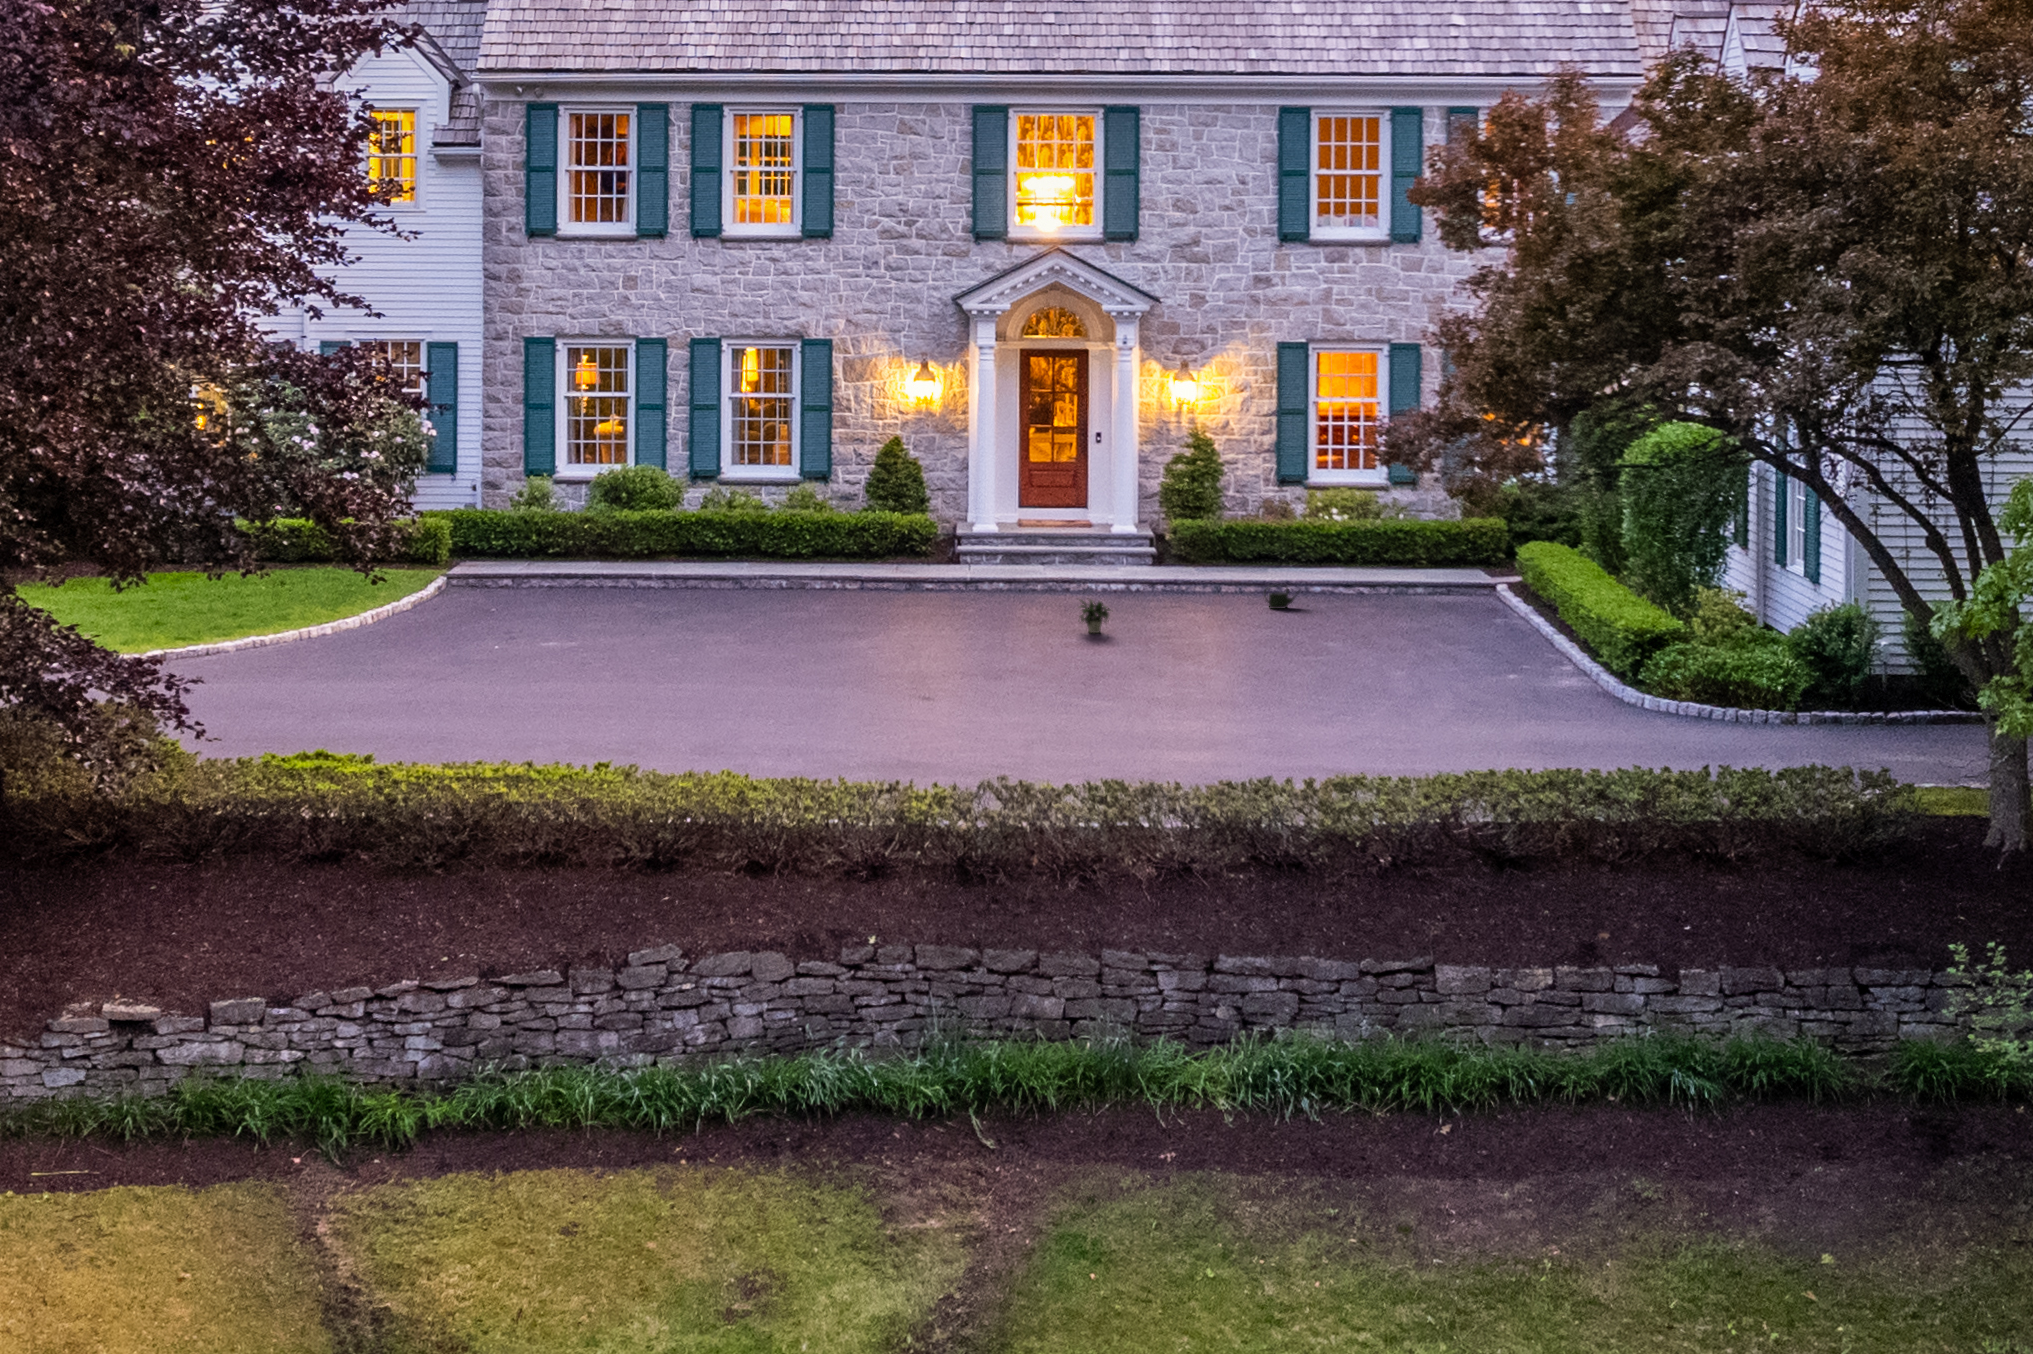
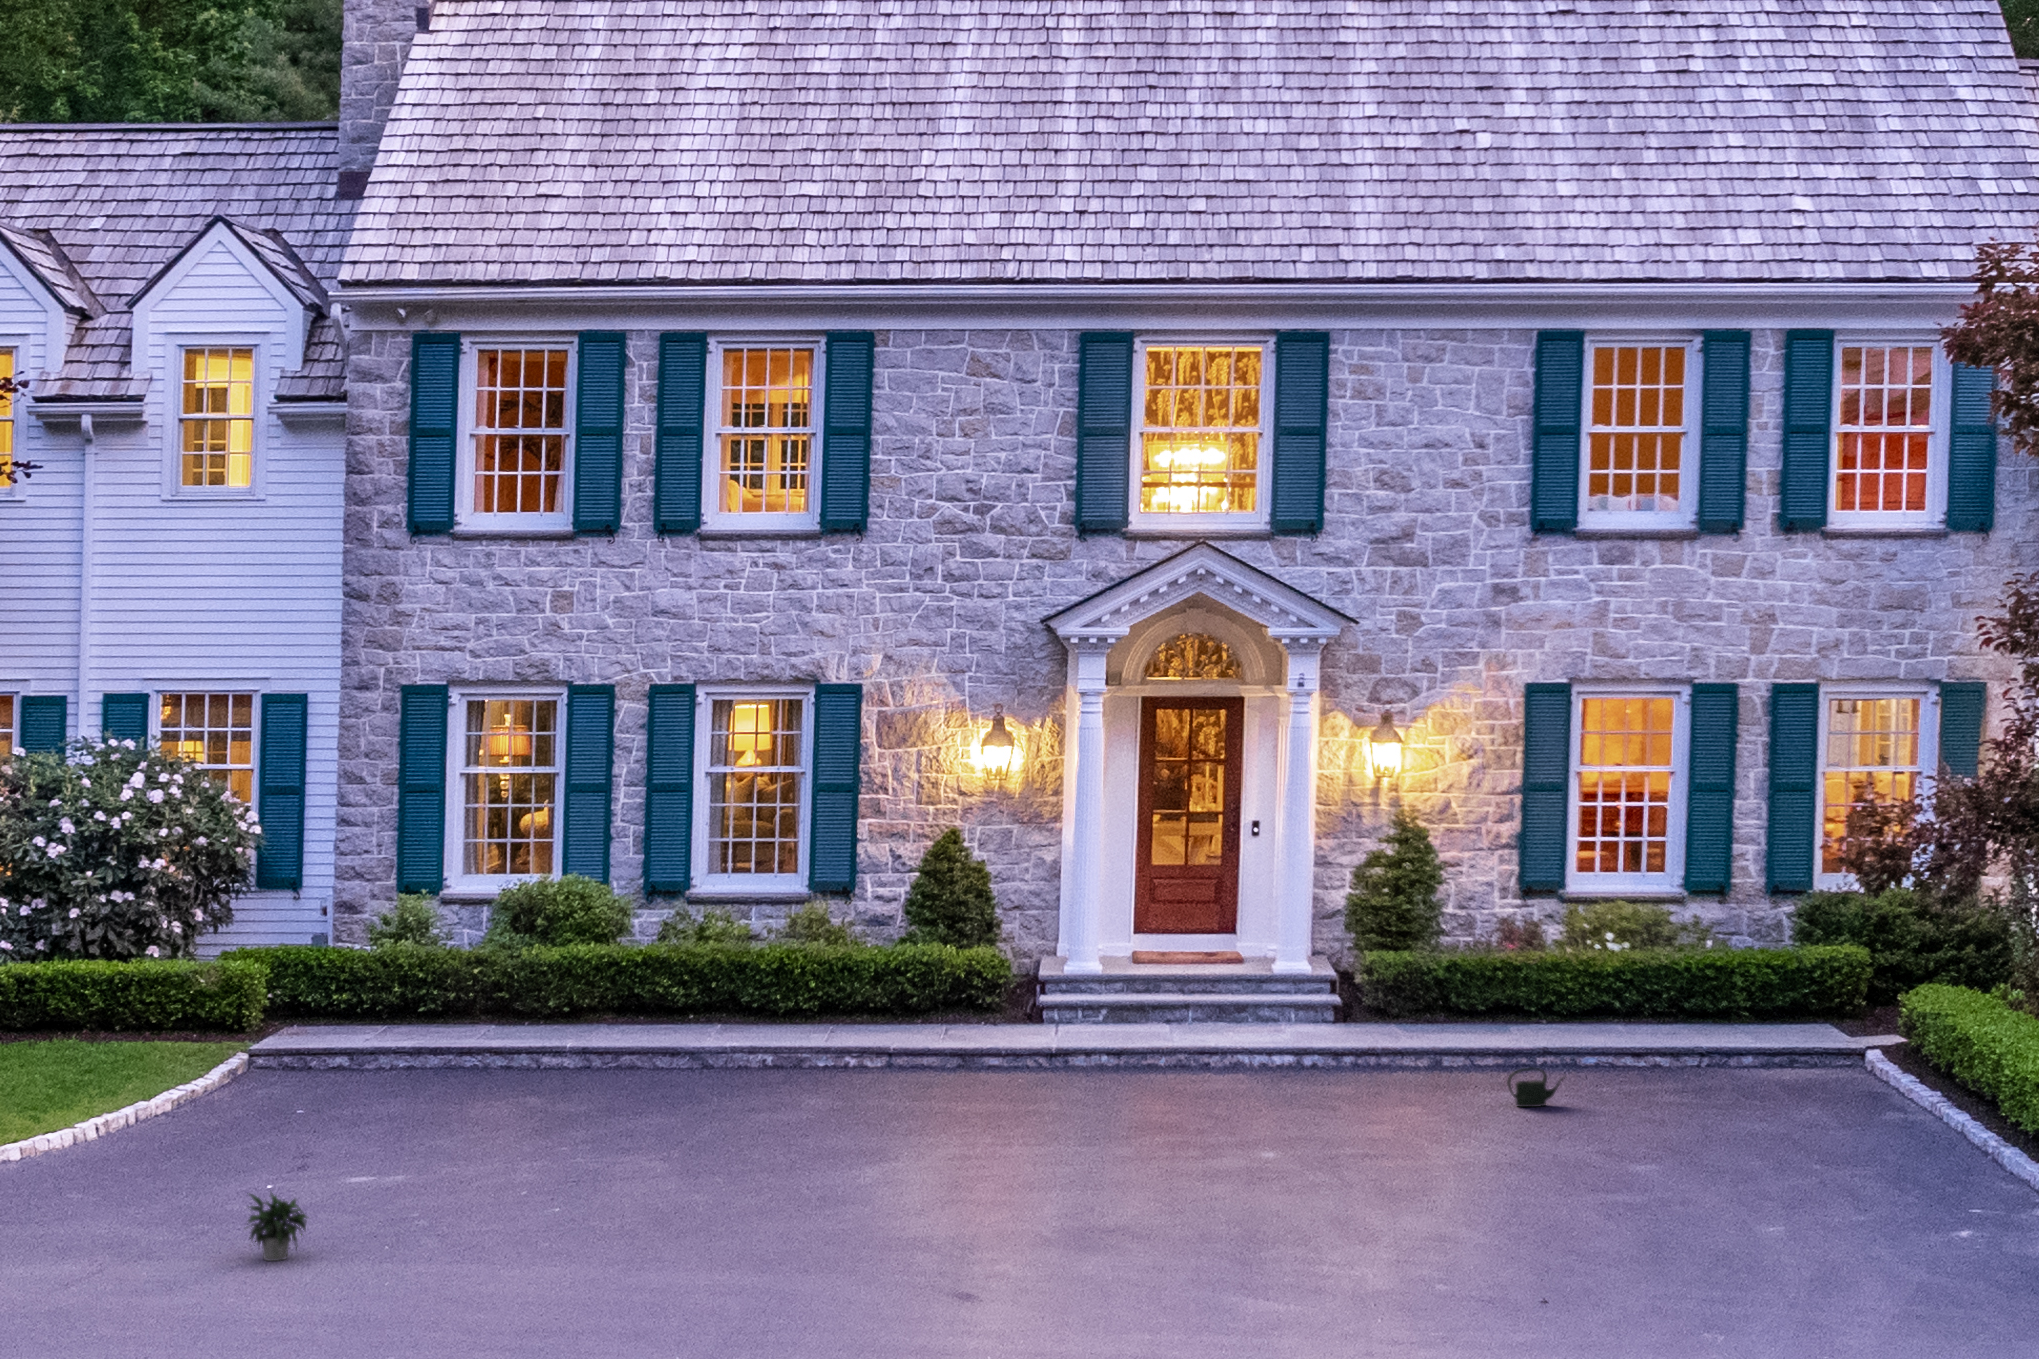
potted plant: present [1080,600,1110,633] -> present [248,1194,307,1261]

